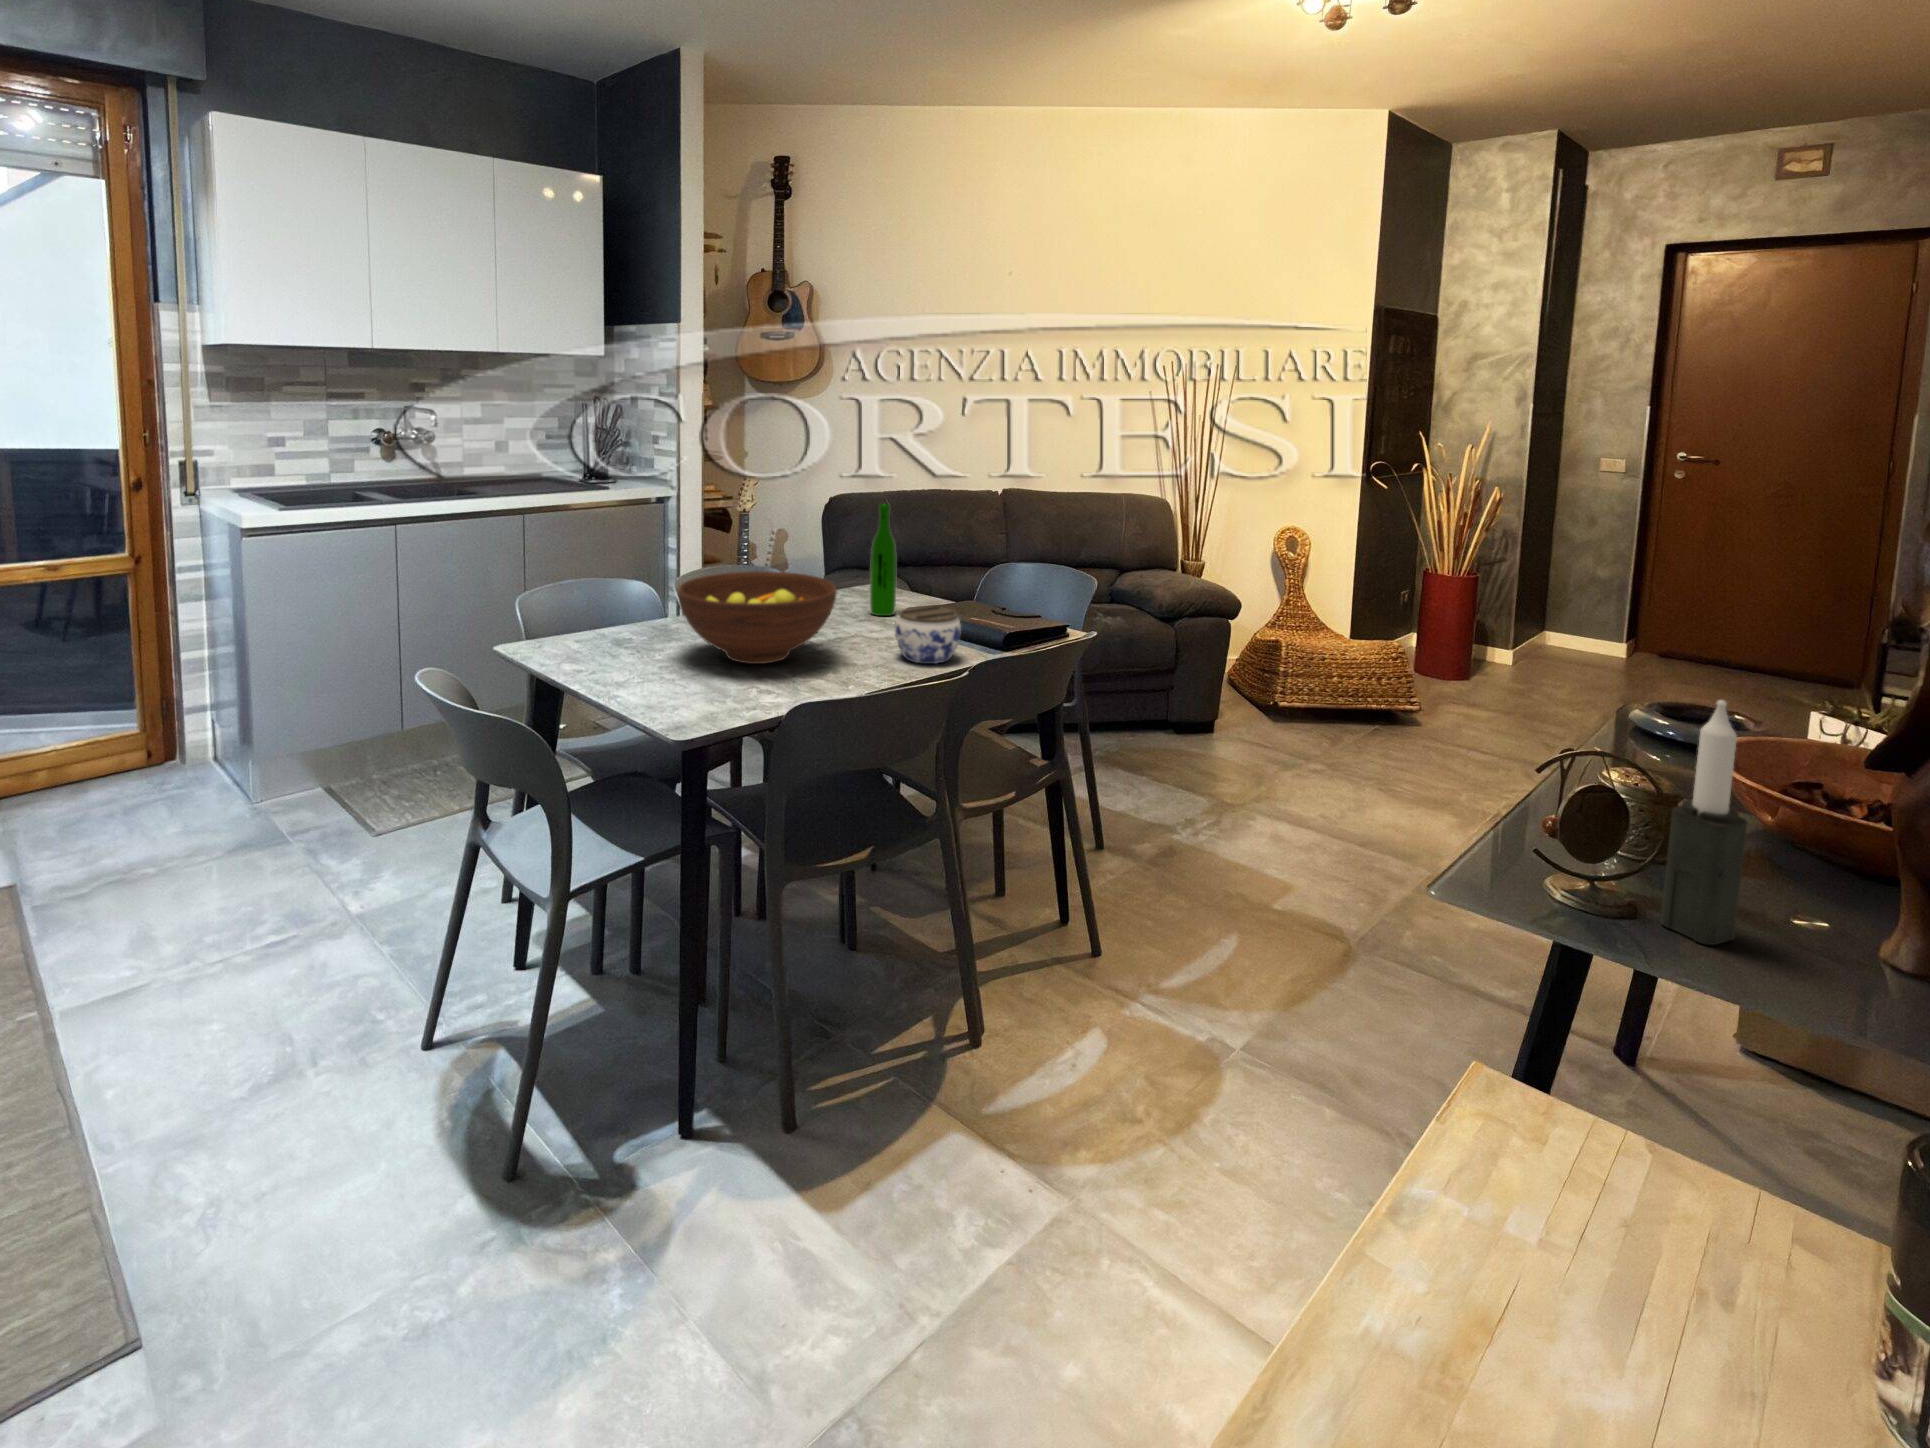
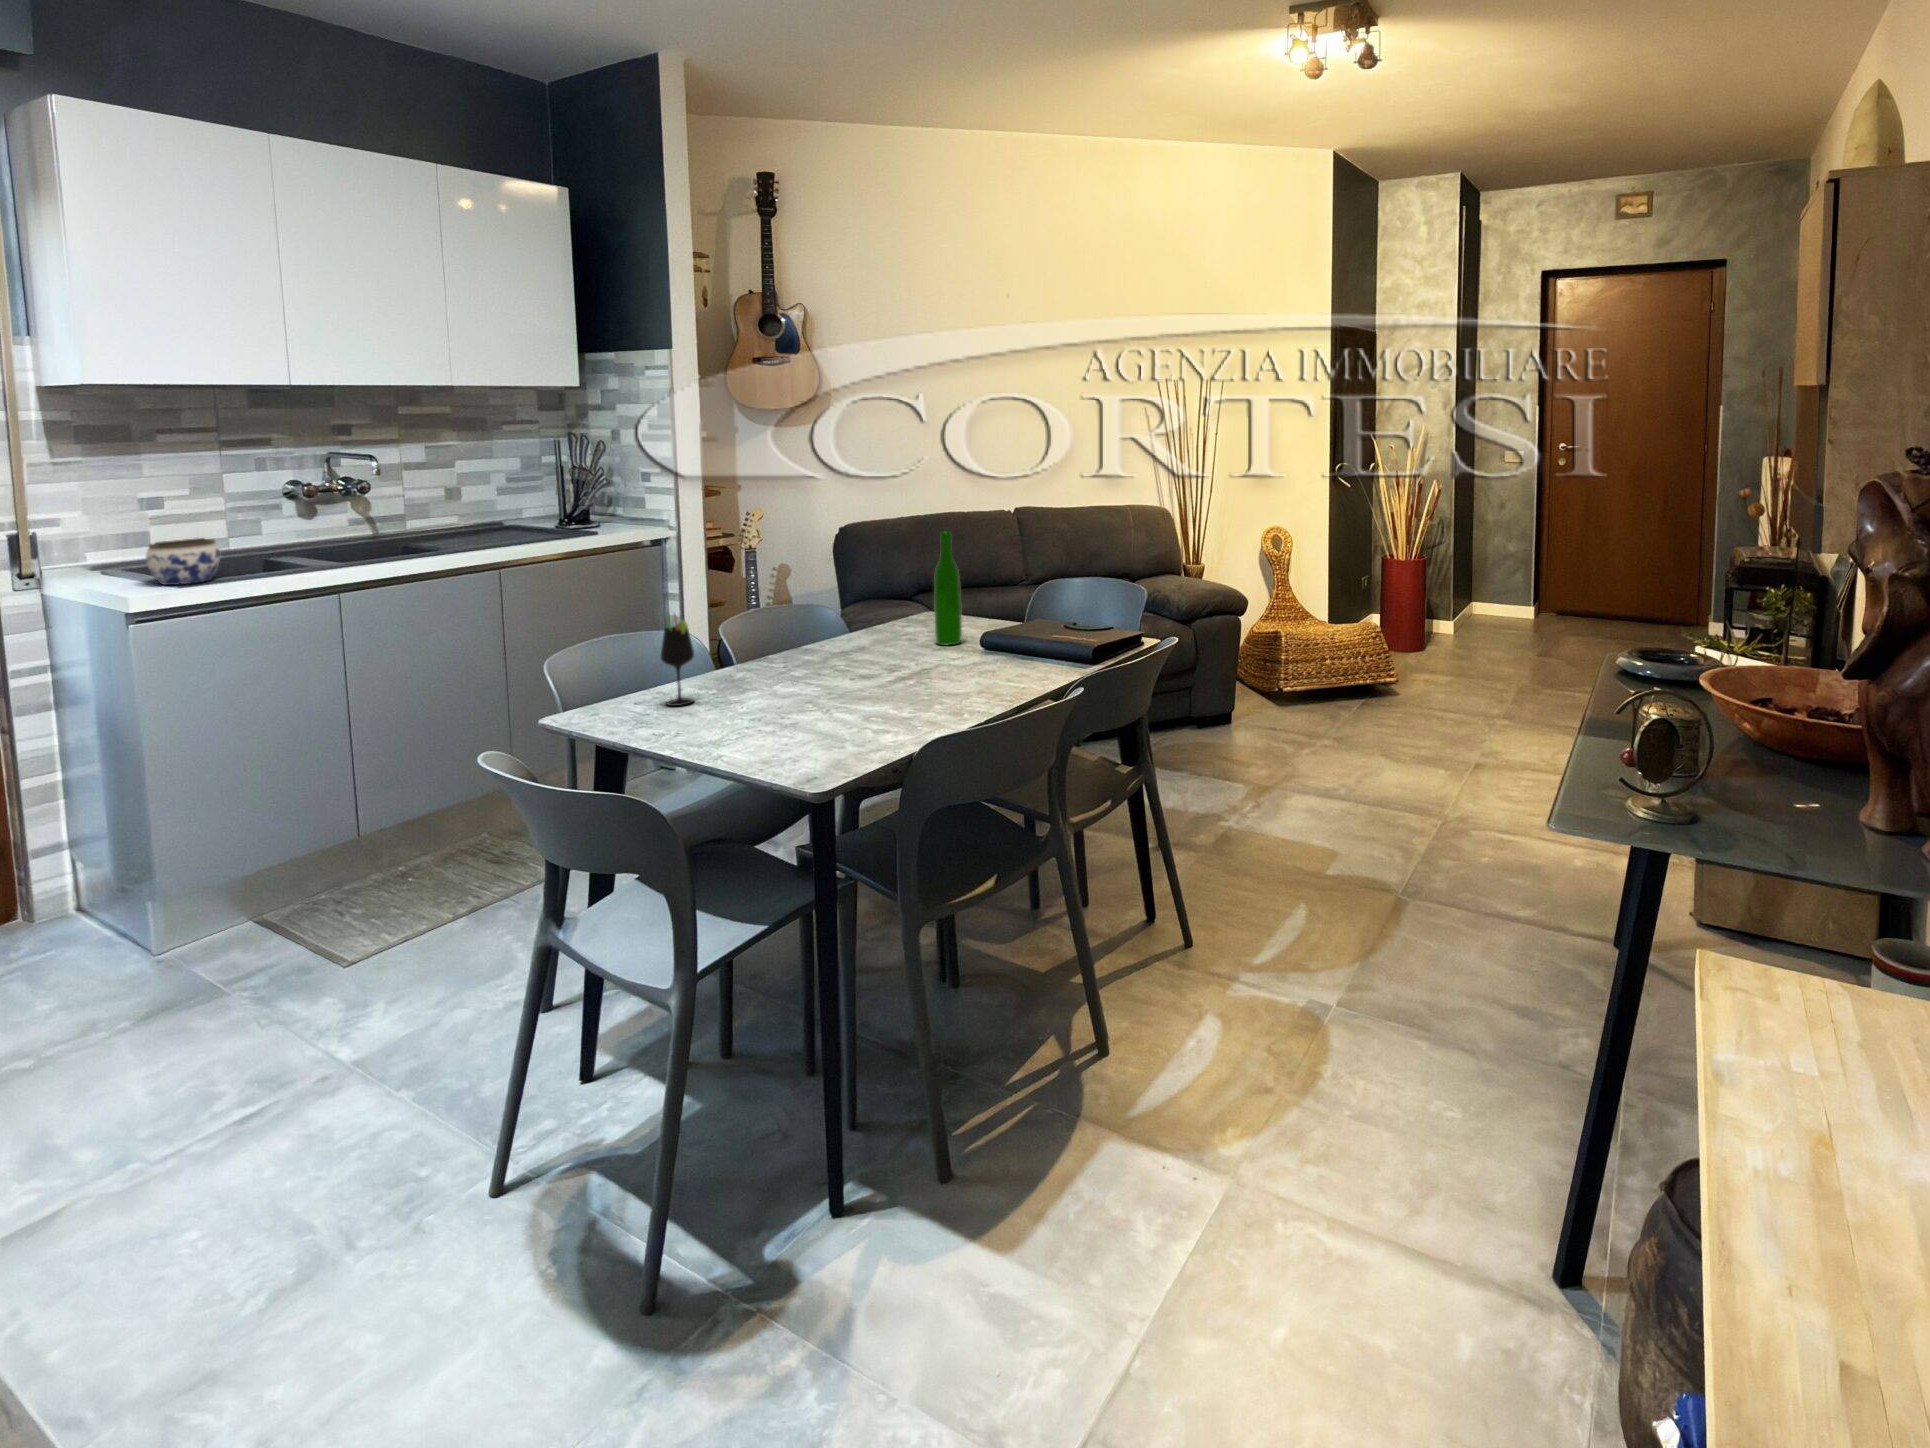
wine glass: none [598,560,627,646] -> present [661,615,694,706]
fruit bowl: present [678,571,837,664] -> none [760,609,929,707]
jar: present [895,606,961,664] -> present [146,538,220,585]
candle: present [1661,700,1747,945] -> none [1729,641,1784,832]

